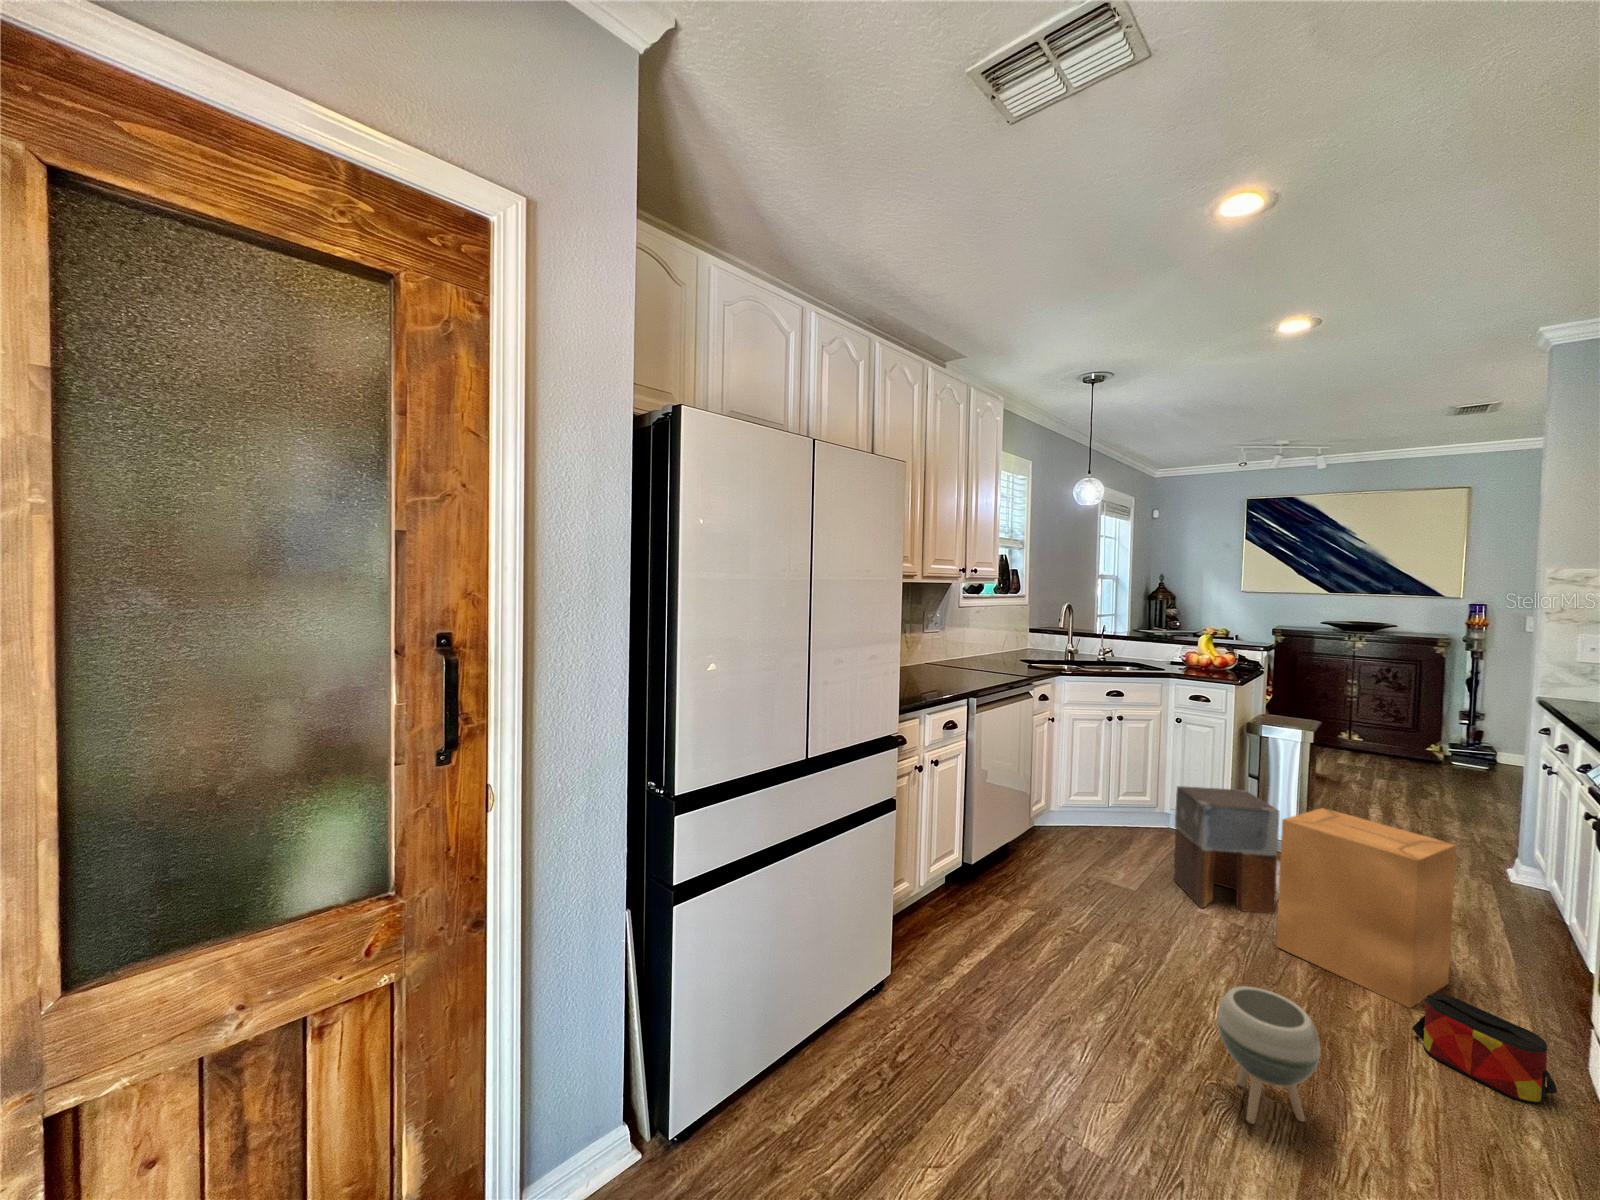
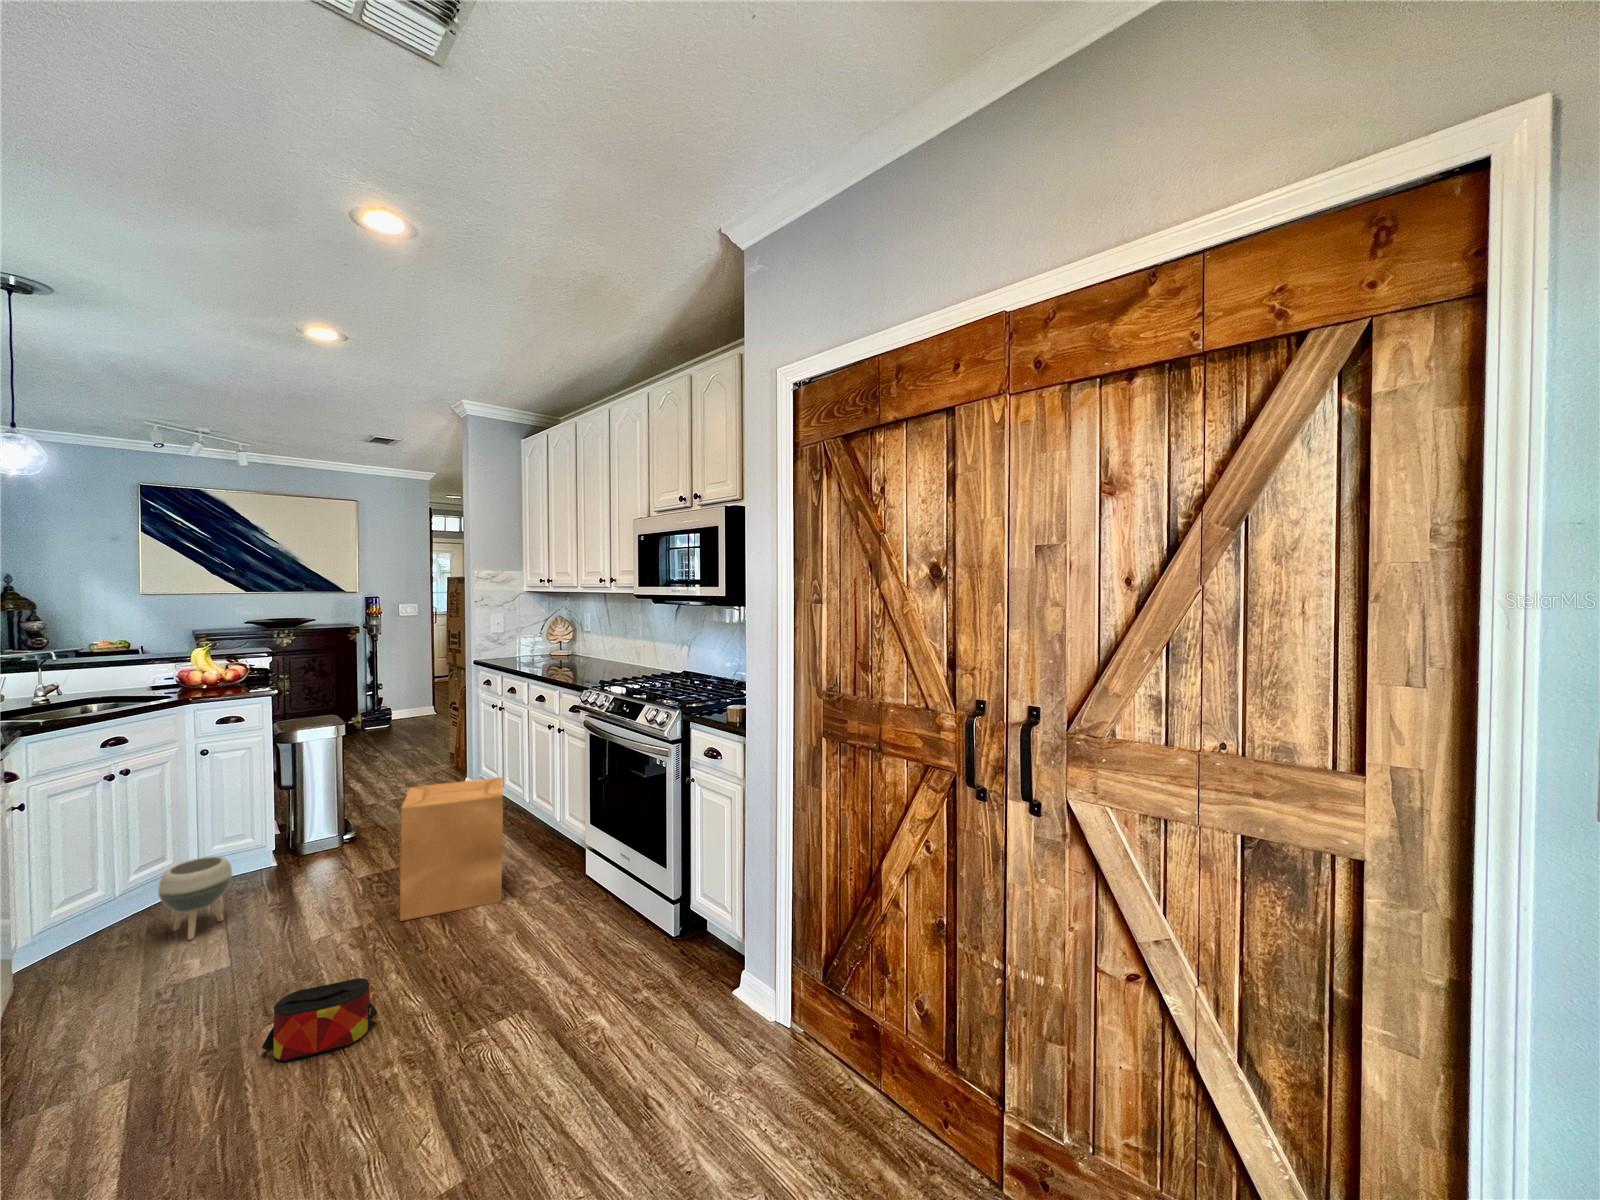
stool: present [1174,786,1279,913] -> none [257,800,372,935]
planter: present [1217,986,1320,1124] -> present [158,856,232,940]
bag: present [1412,994,1557,1104] -> present [262,978,377,1062]

